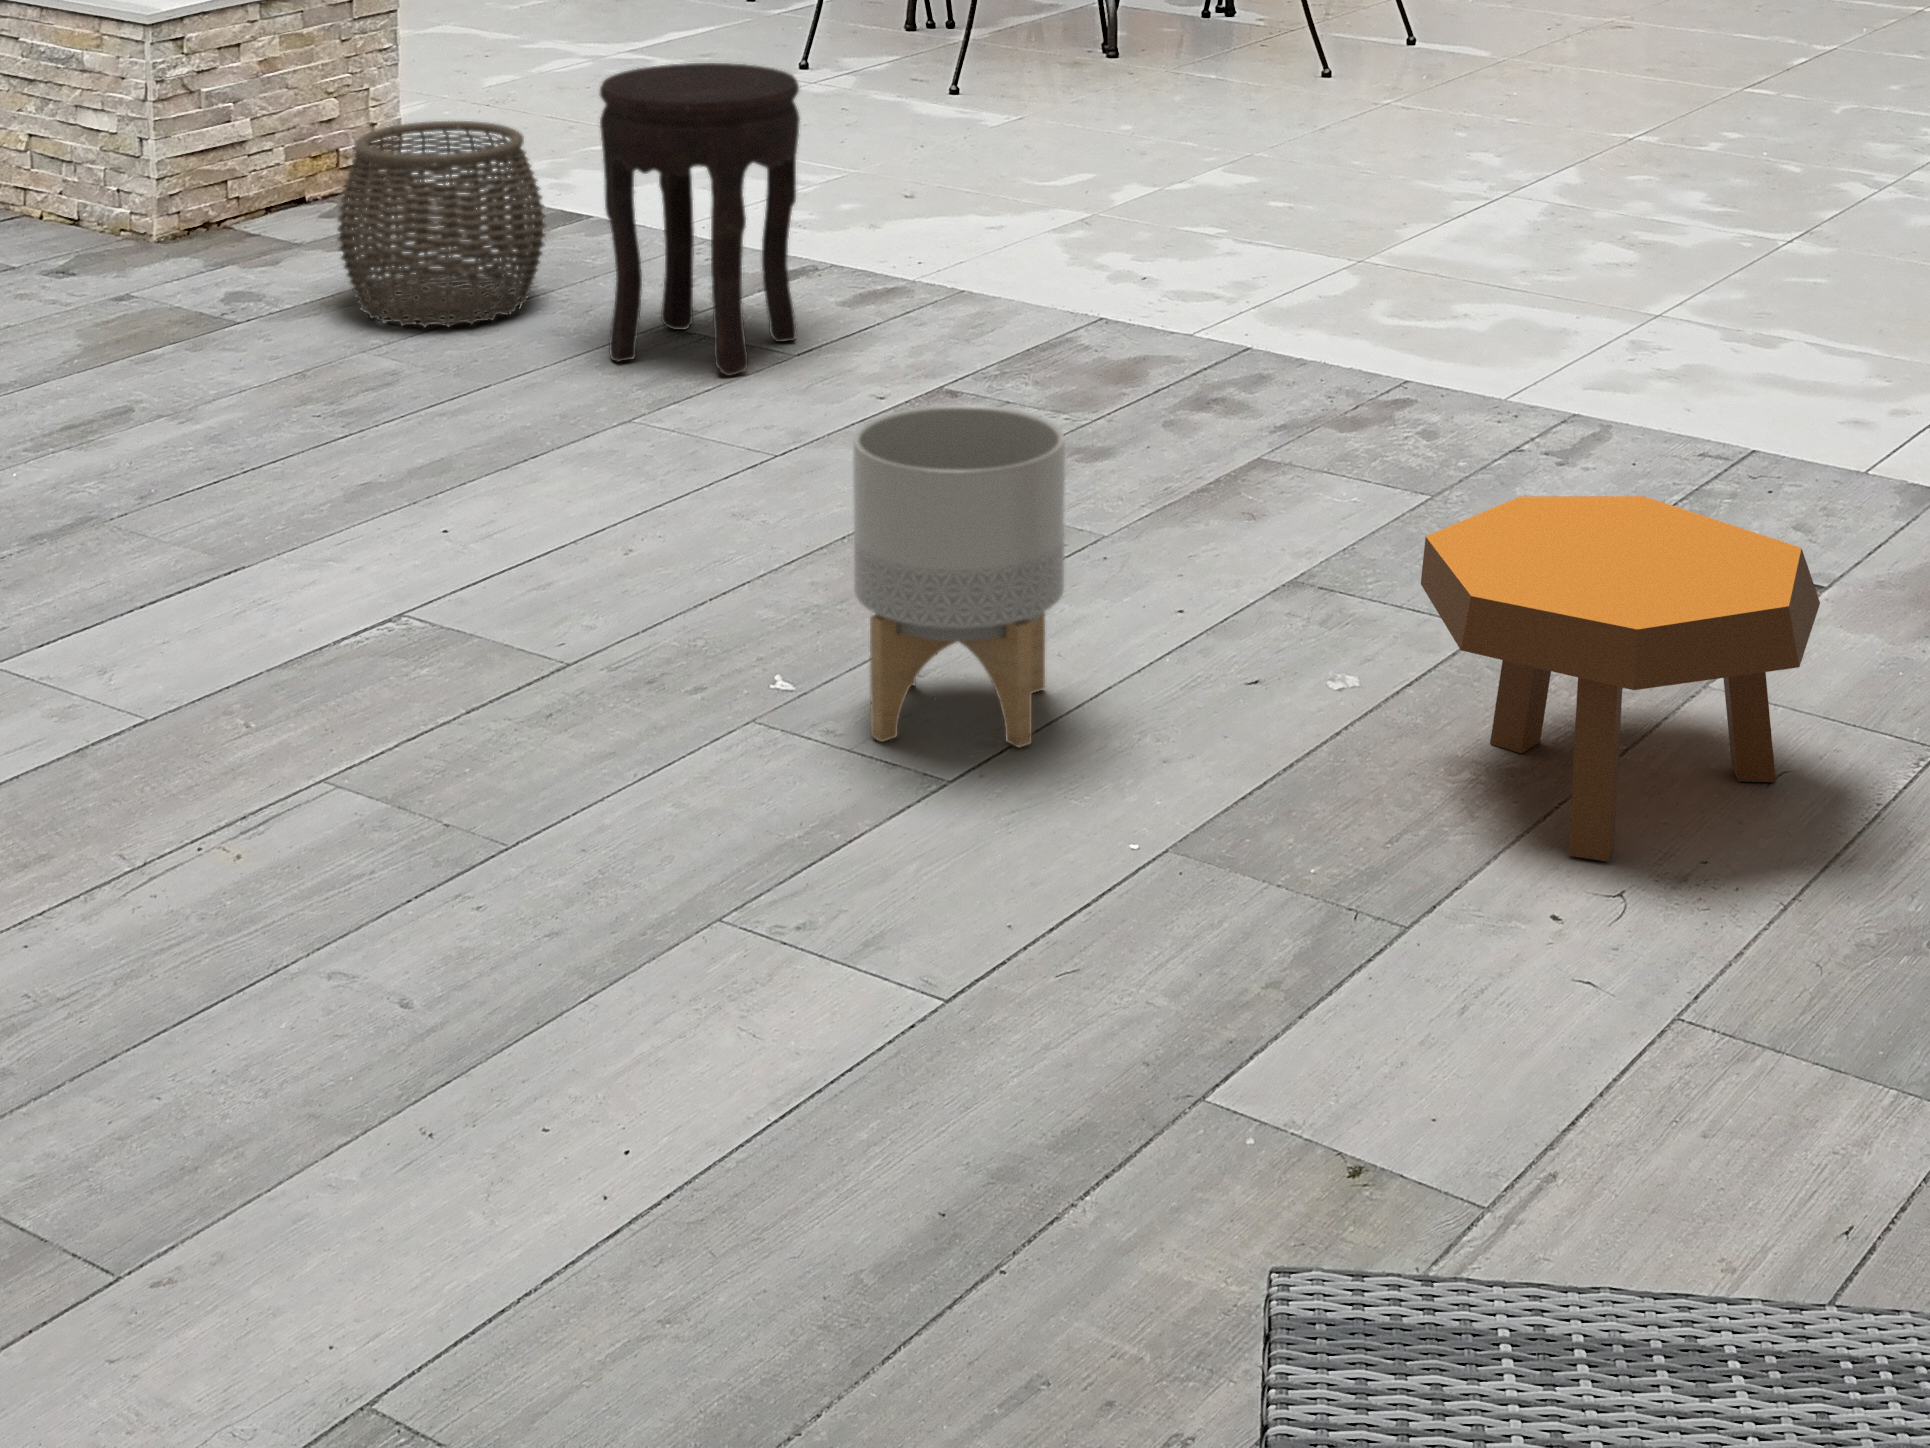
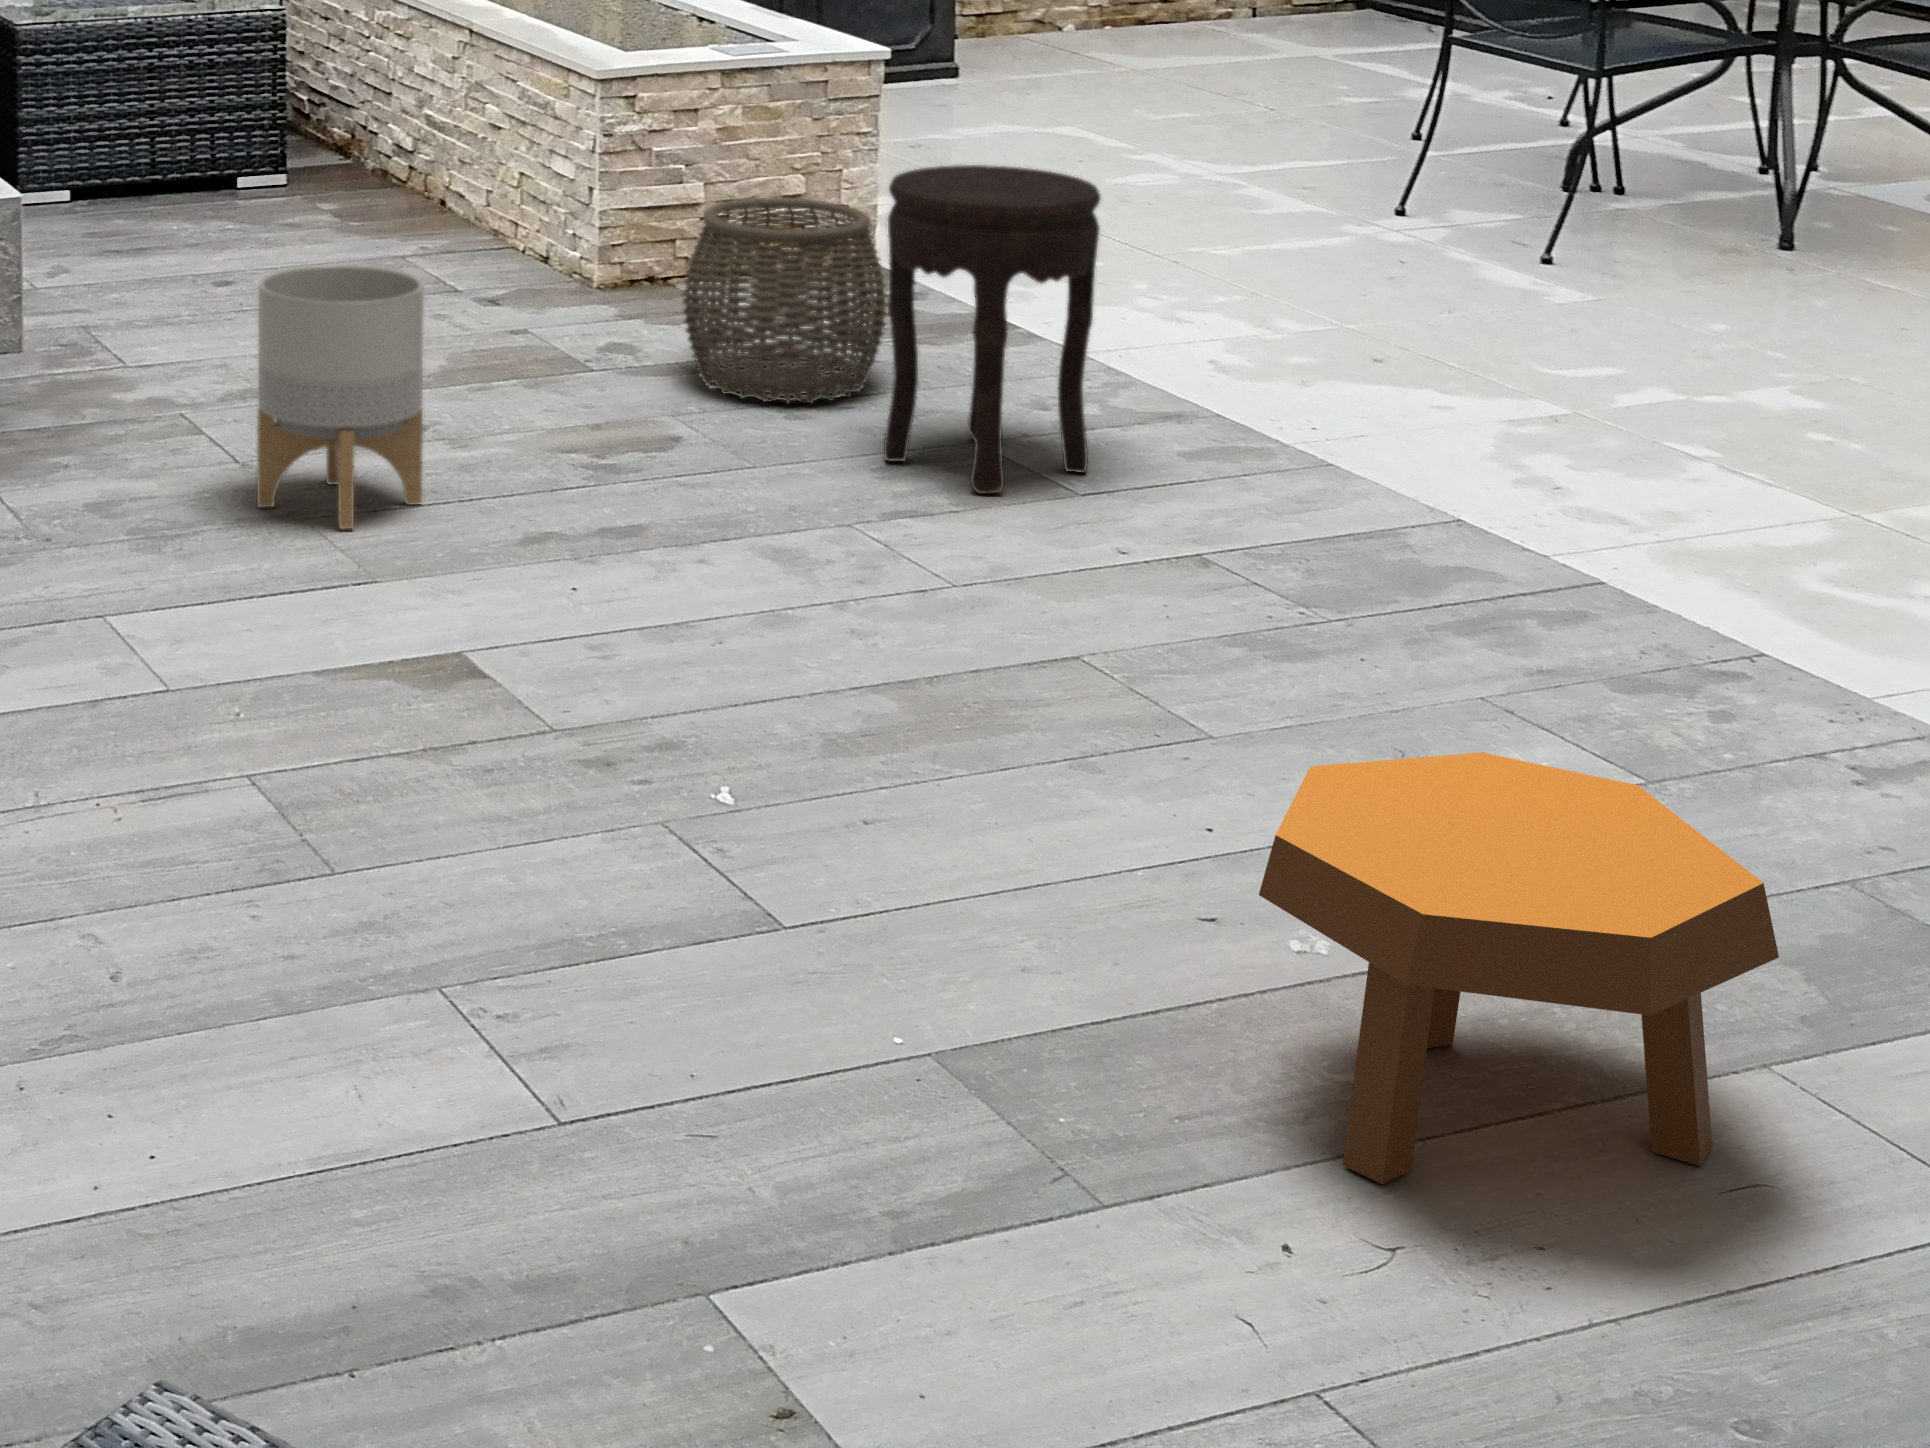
planter: present [853,405,1065,748] -> present [257,264,424,530]

